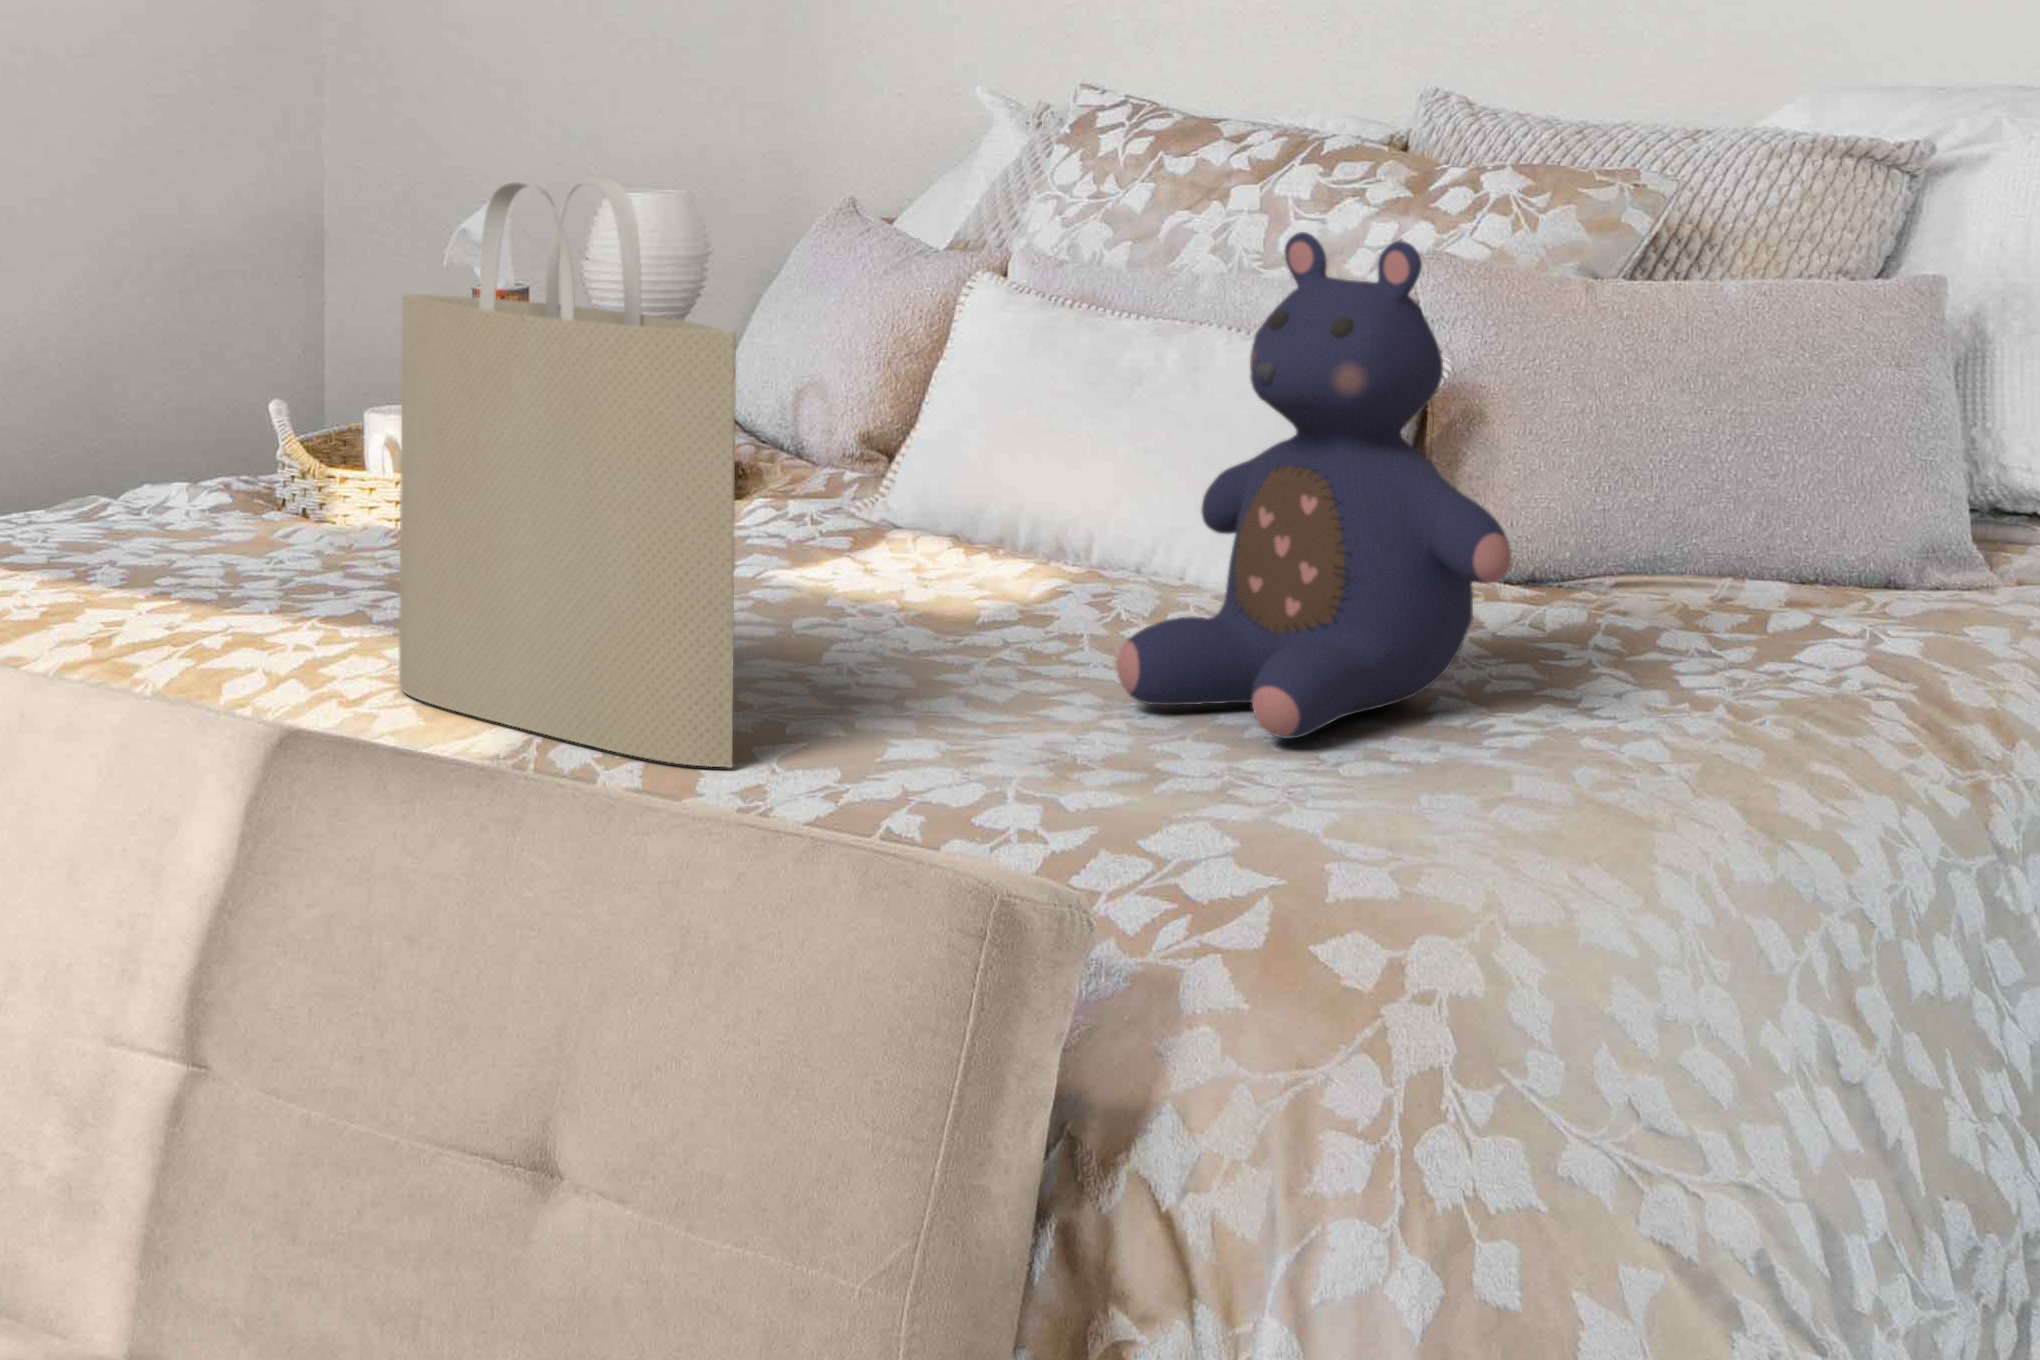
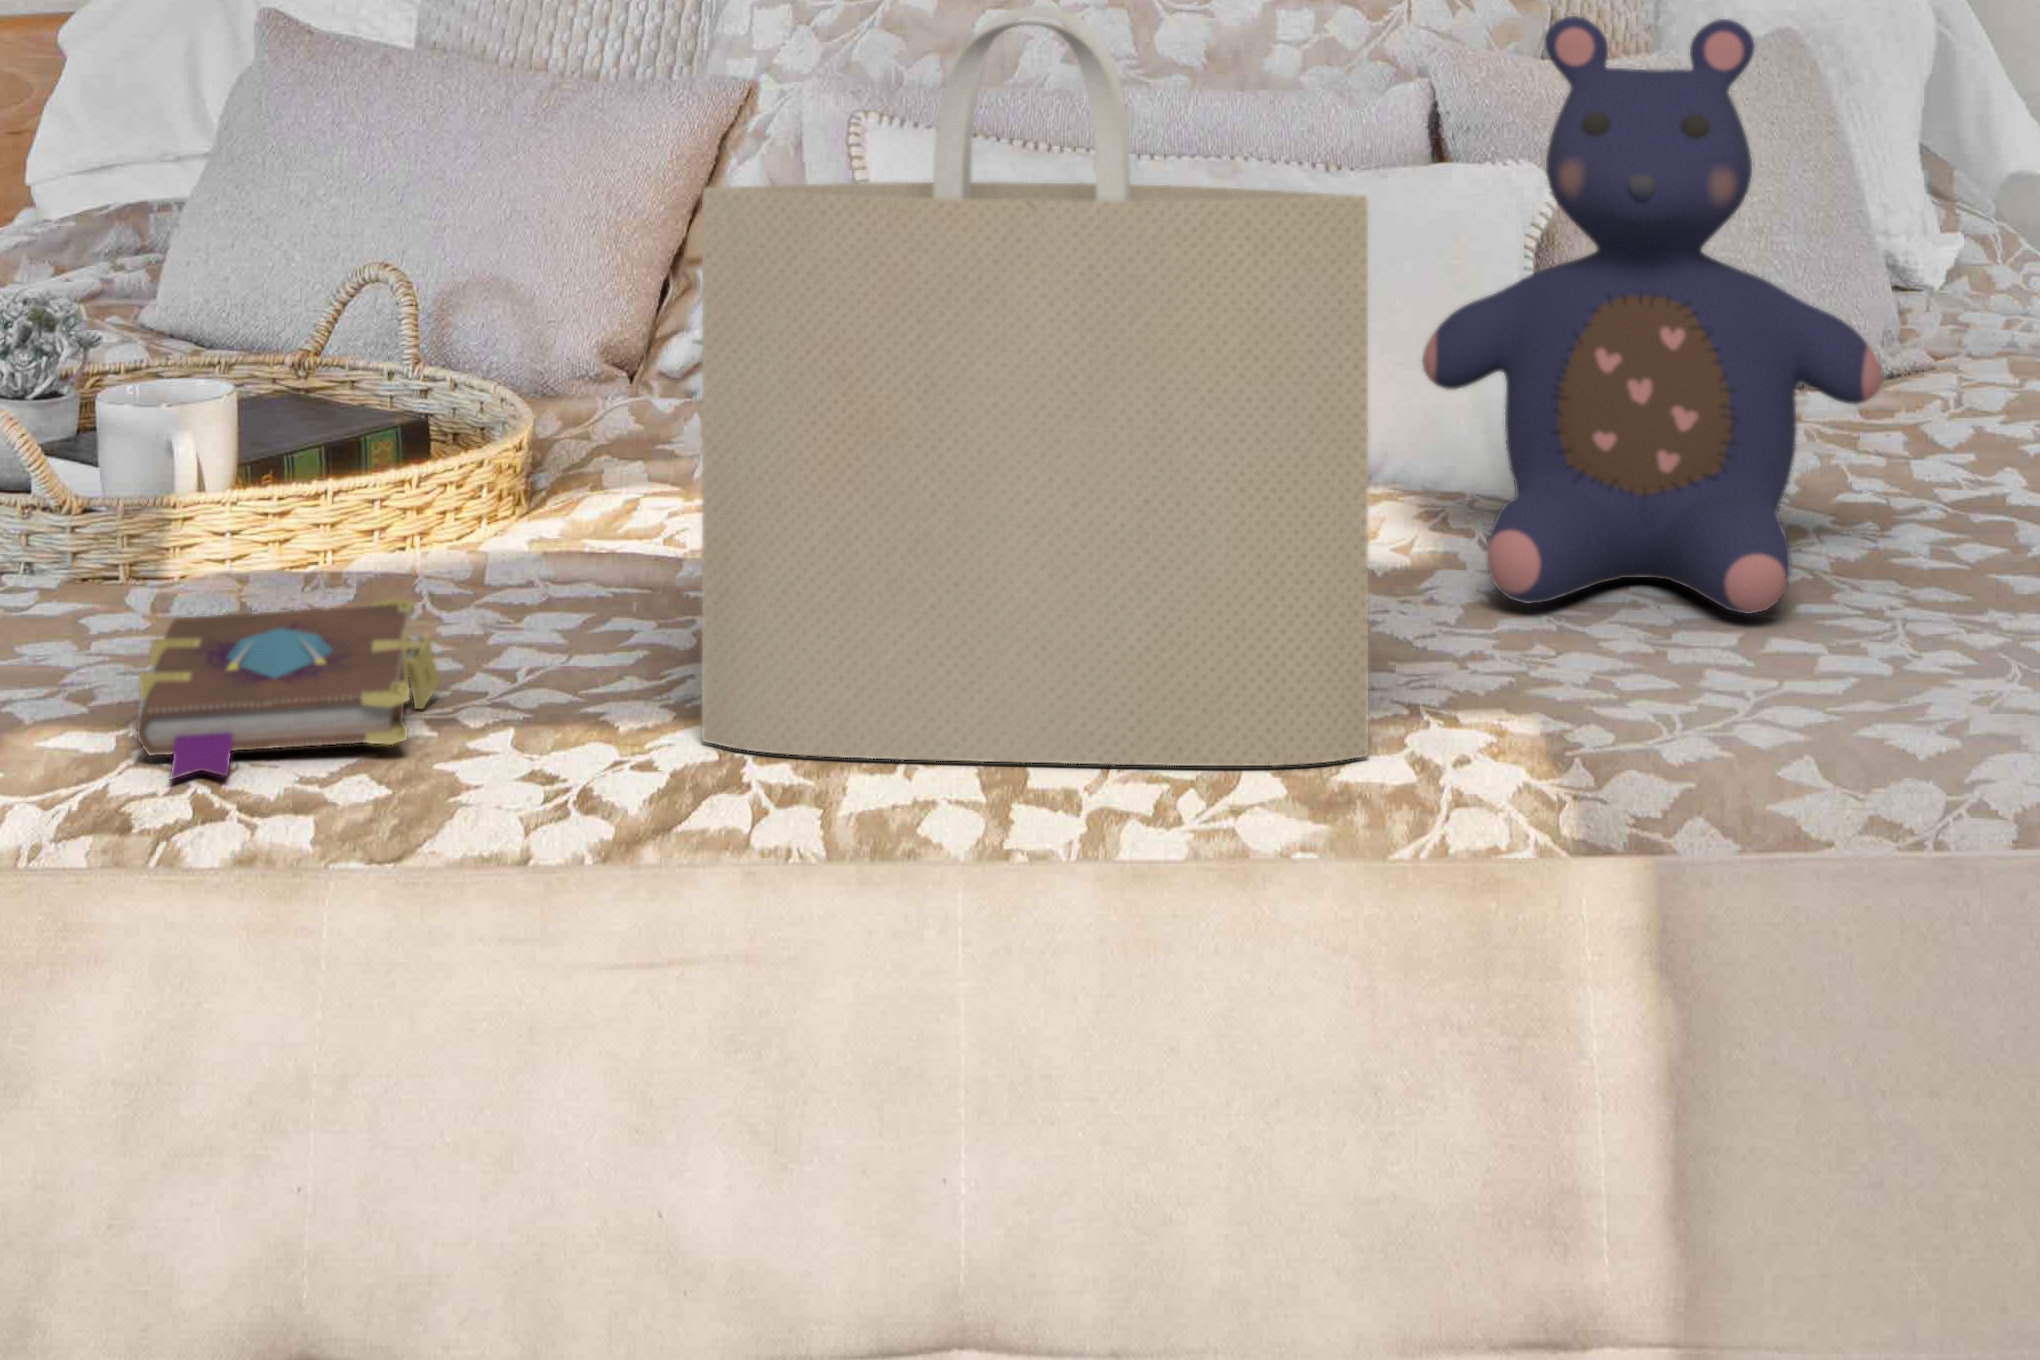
book: none [83,565,400,652] -> present [137,599,441,779]

